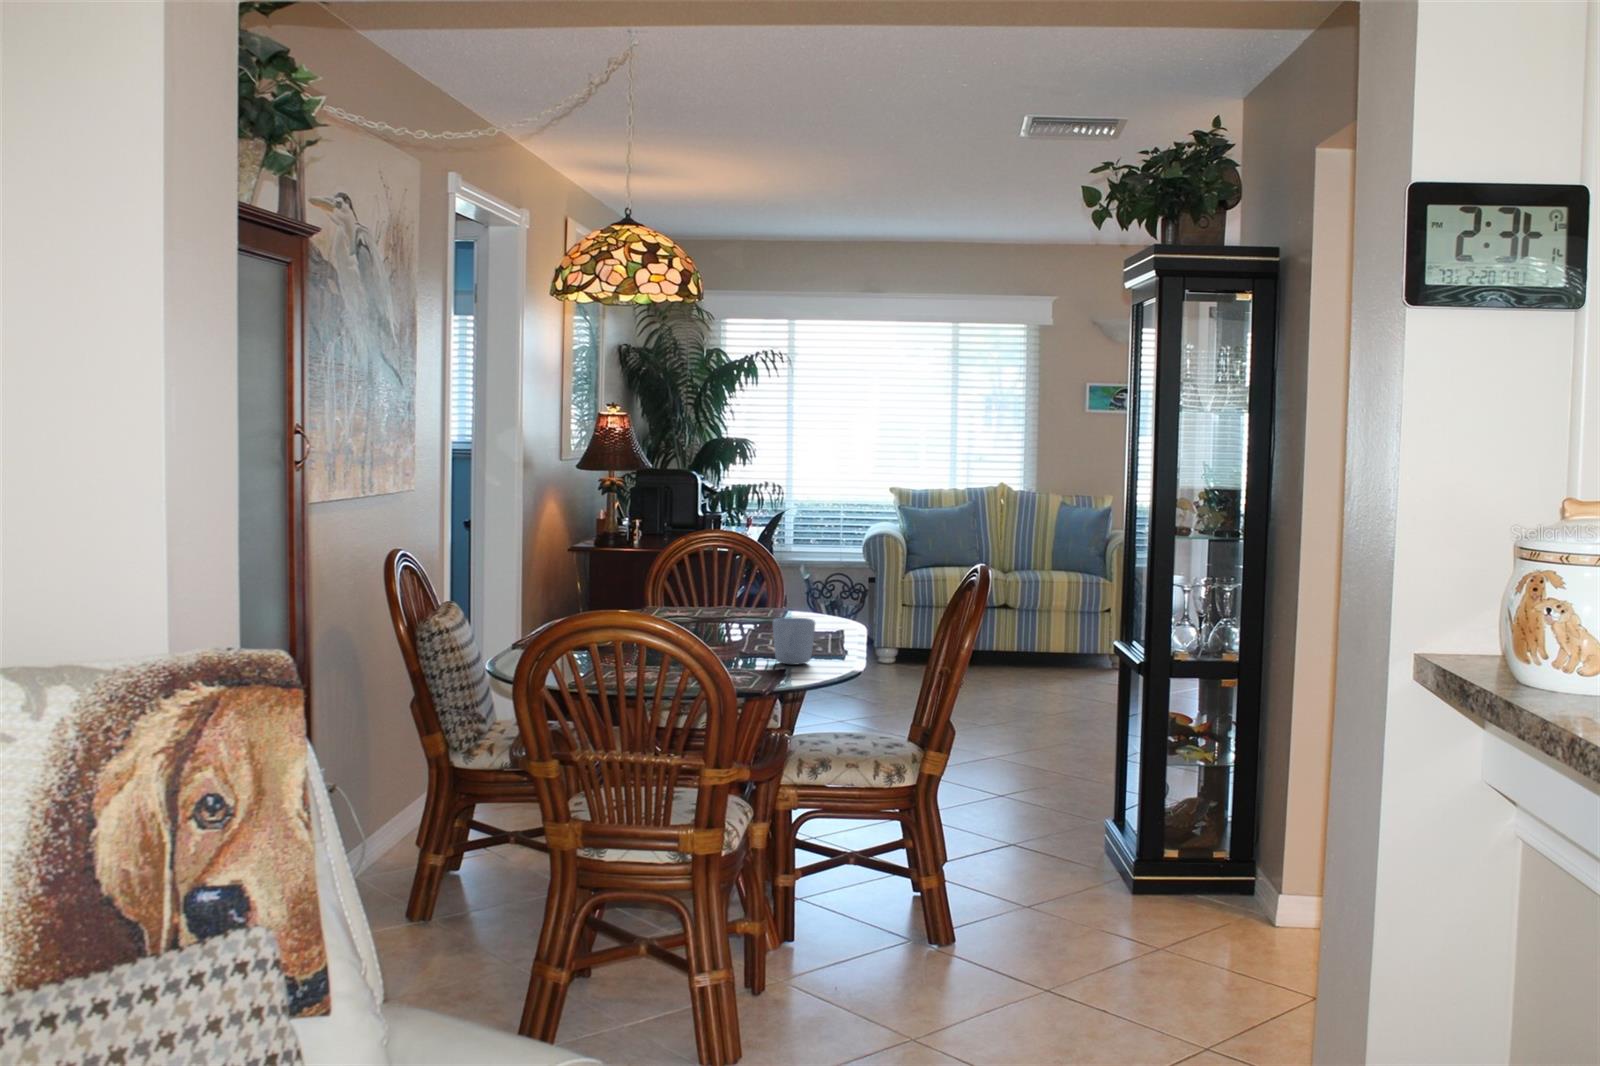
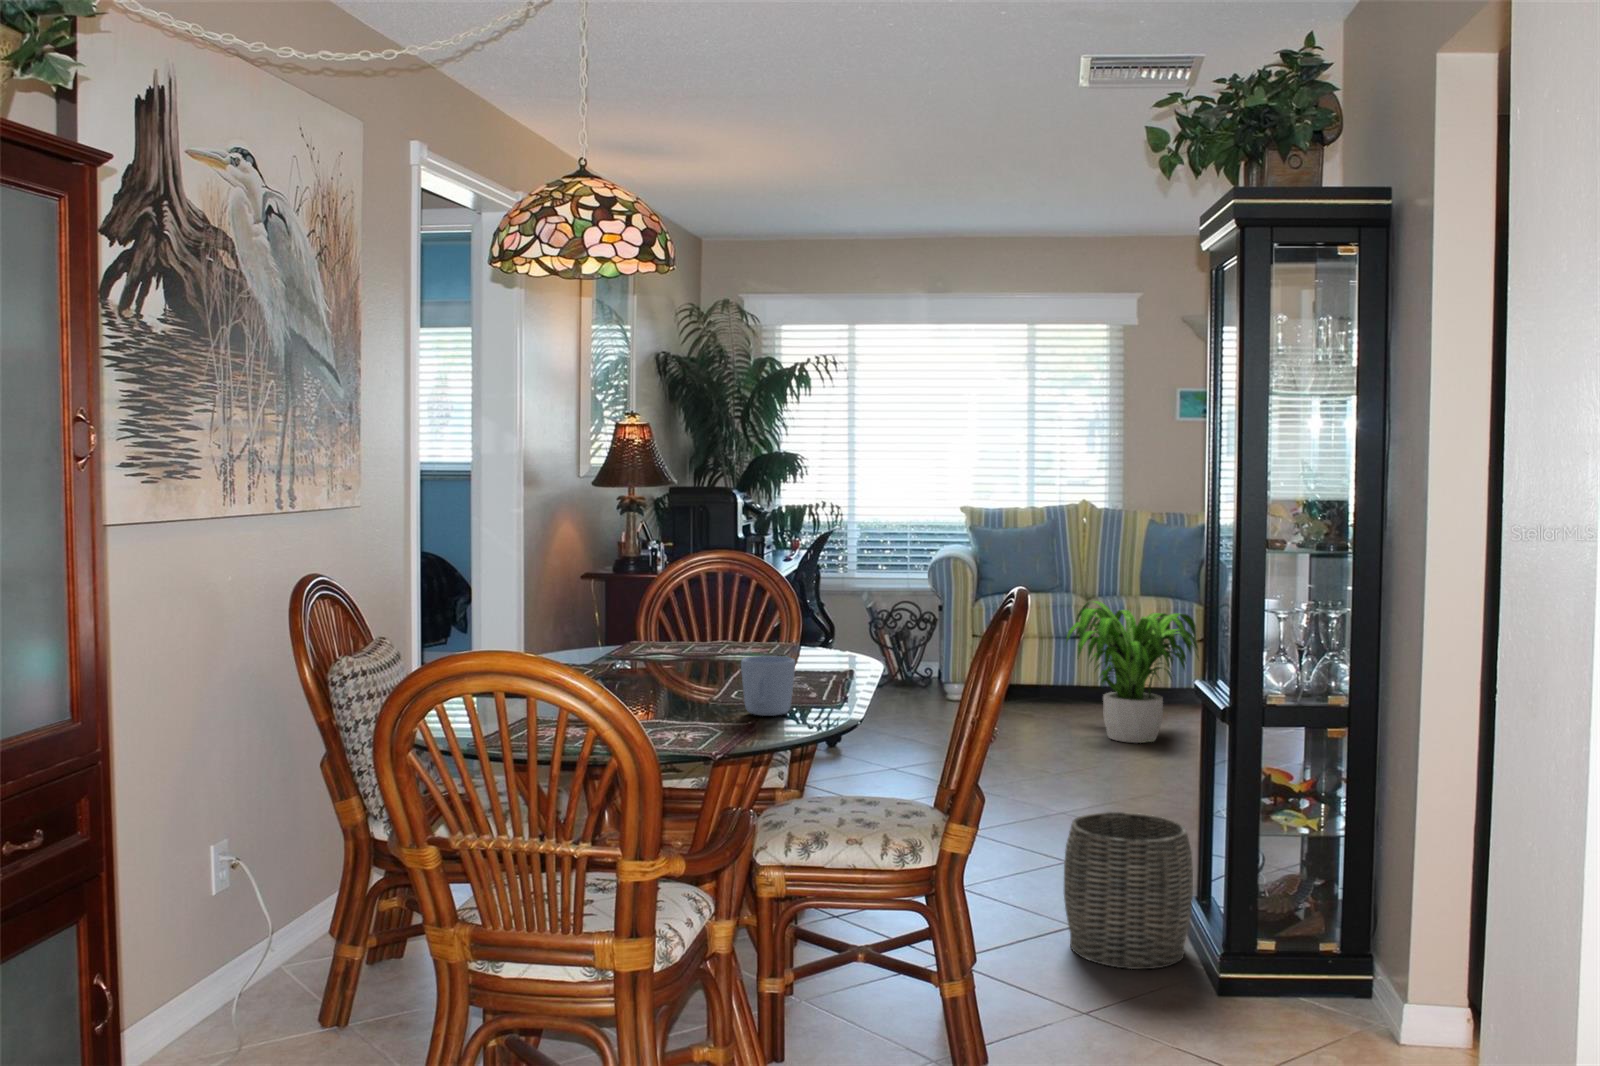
potted plant: none [990,576,1109,702] -> present [1066,601,1199,743]
woven basket: none [1005,752,1110,877] -> present [1064,812,1193,969]

